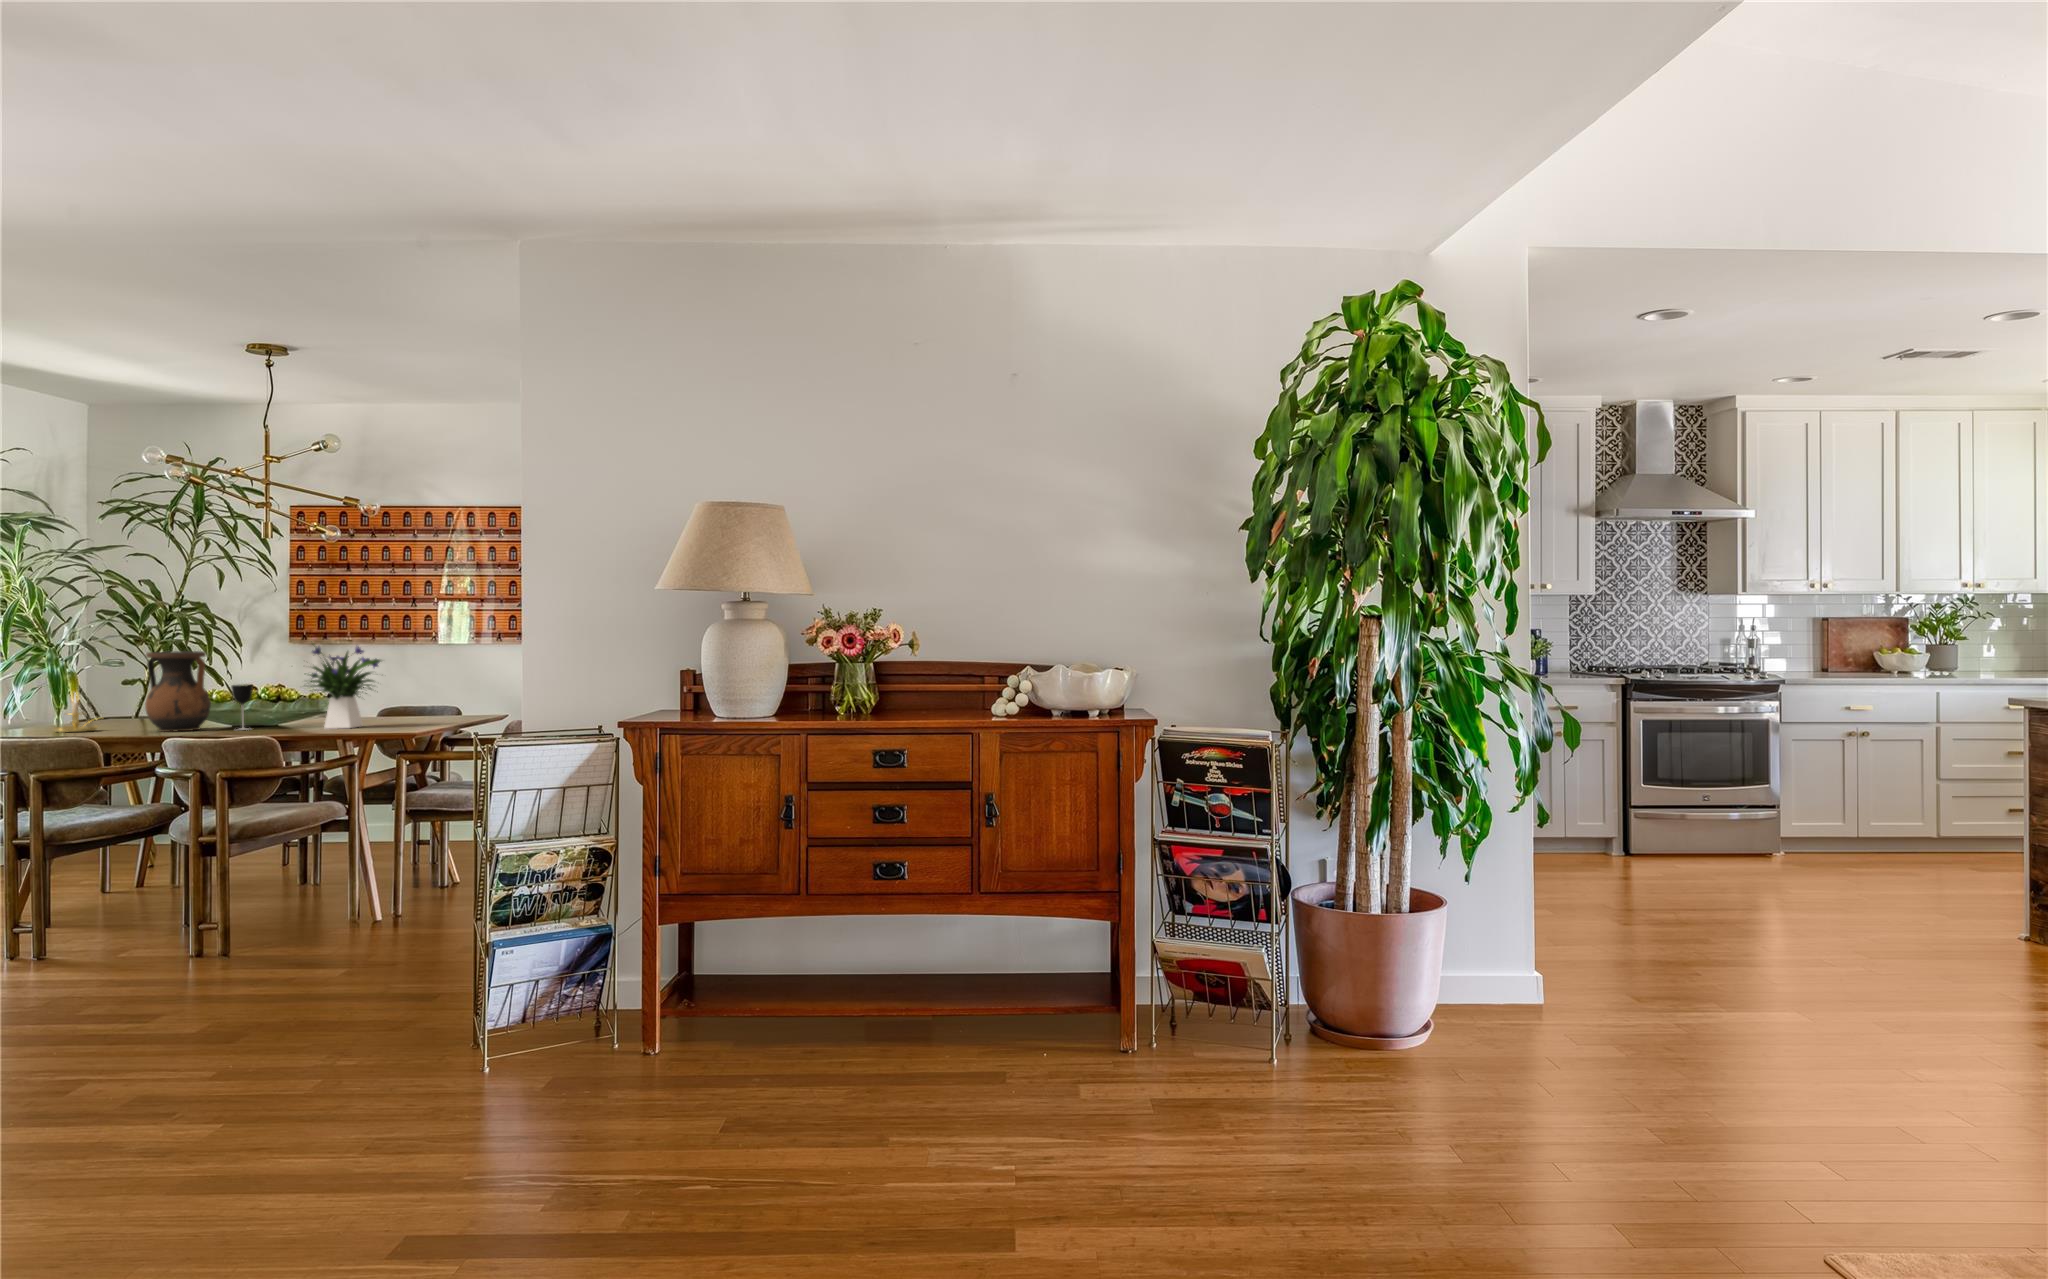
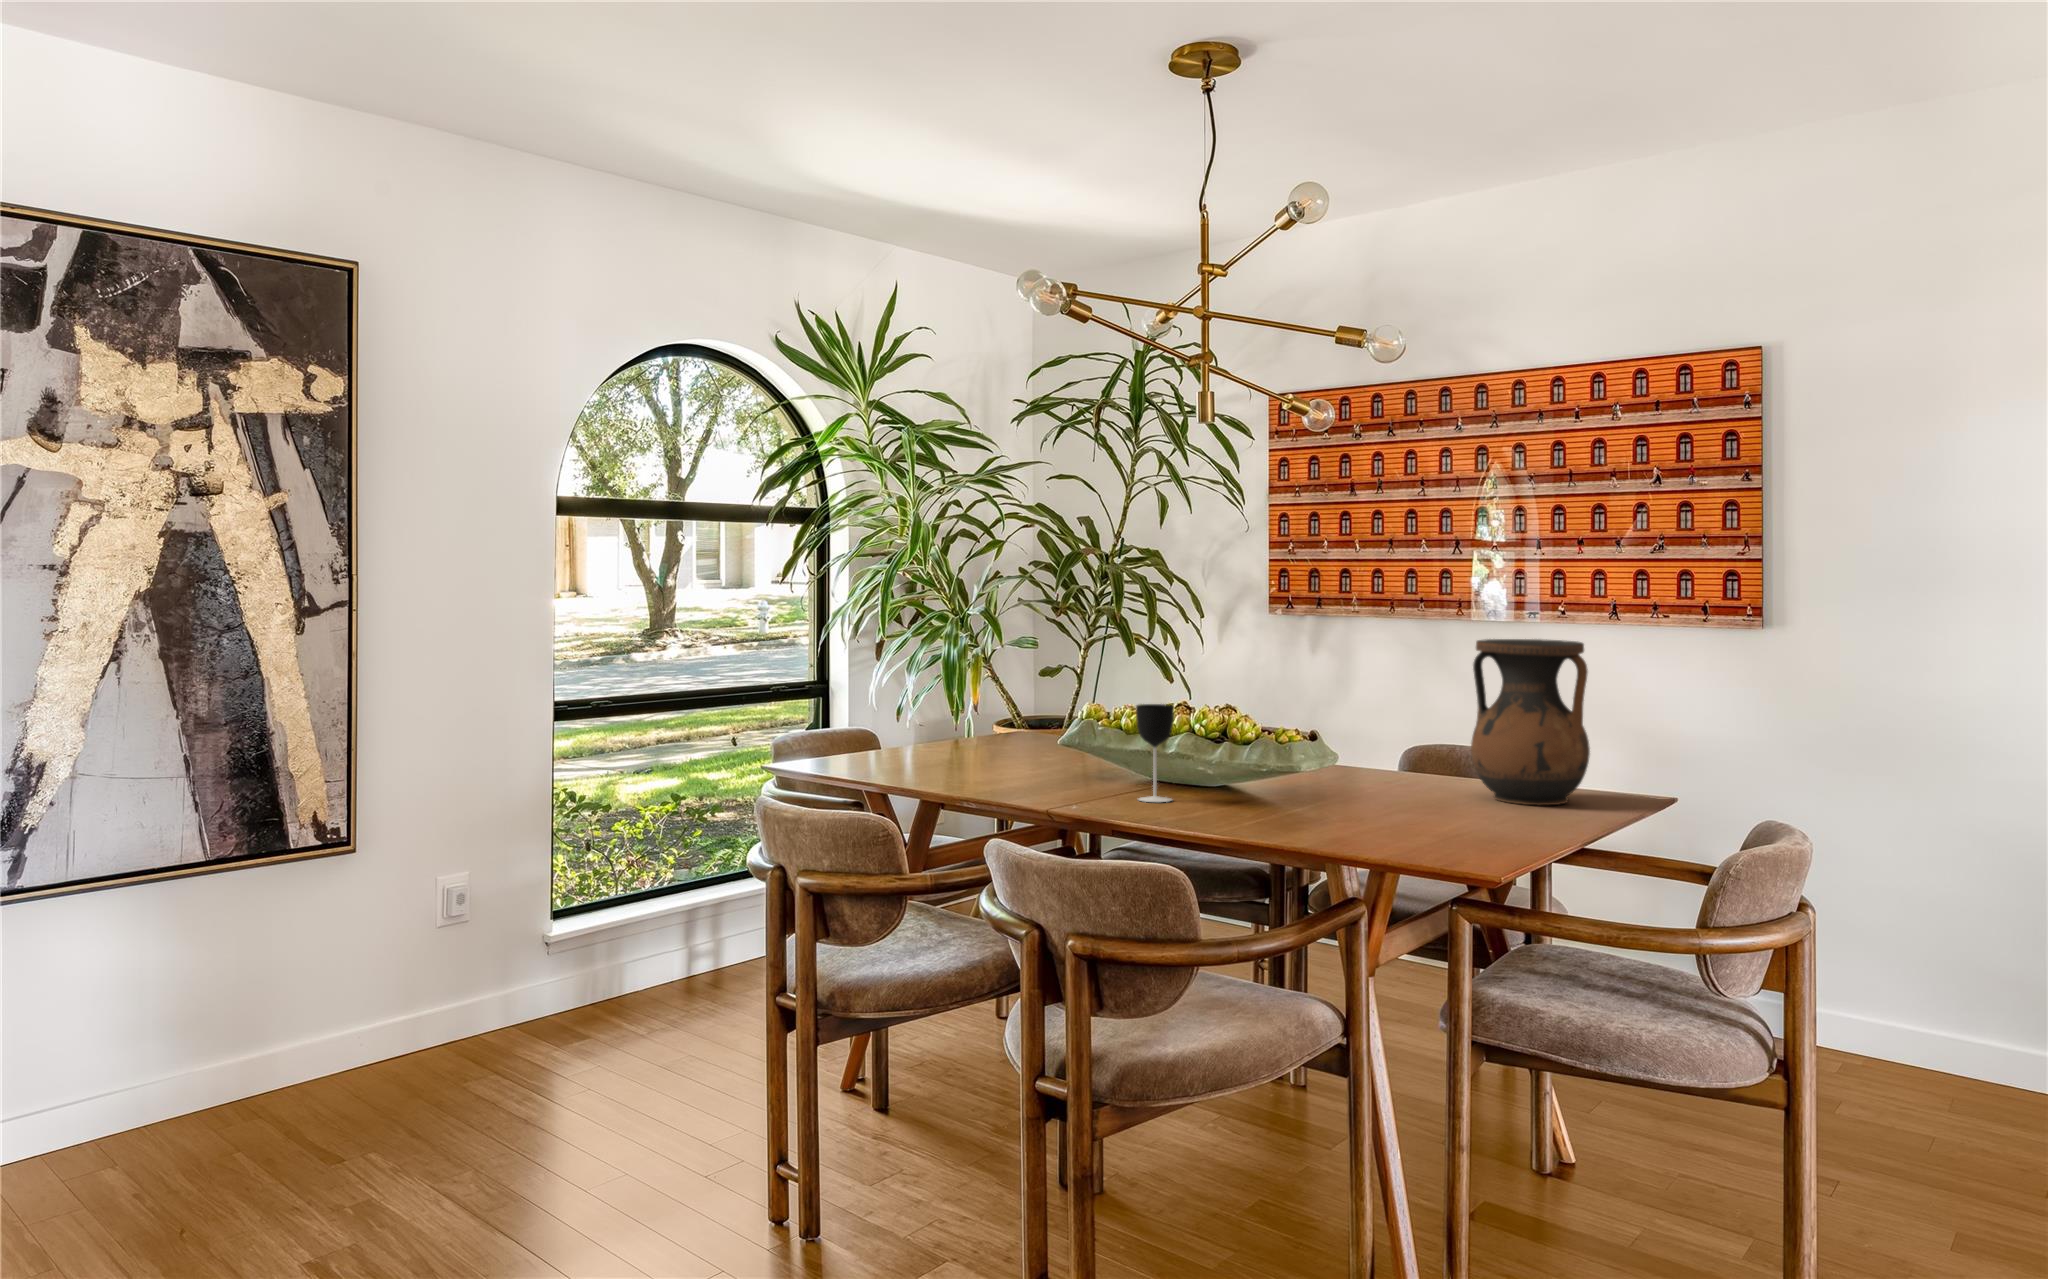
flower arrangement: present [310,646,381,729] -> none [1241,615,1443,822]
vase: present [145,651,211,732] -> present [1471,639,1590,805]
candle holder: present [53,693,99,733] -> none [868,700,943,775]

